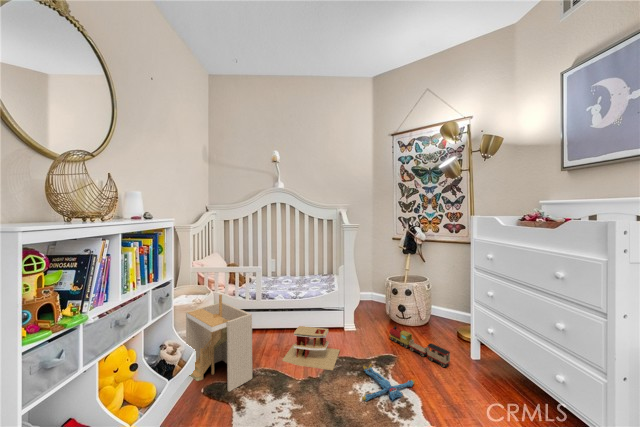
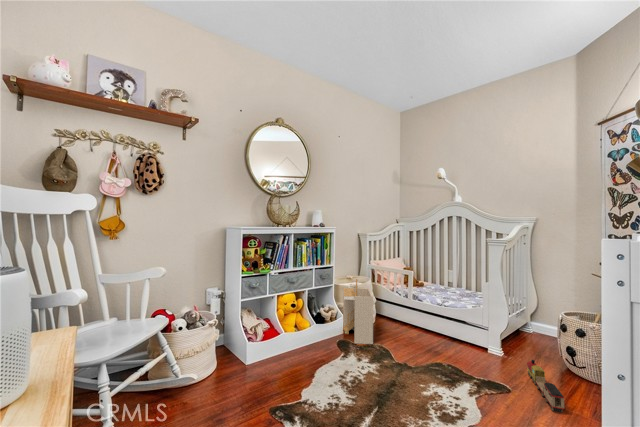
toy house: present [282,326,340,370] -> none [401,324,459,364]
plush toy: present [362,364,415,401] -> none [426,369,490,399]

